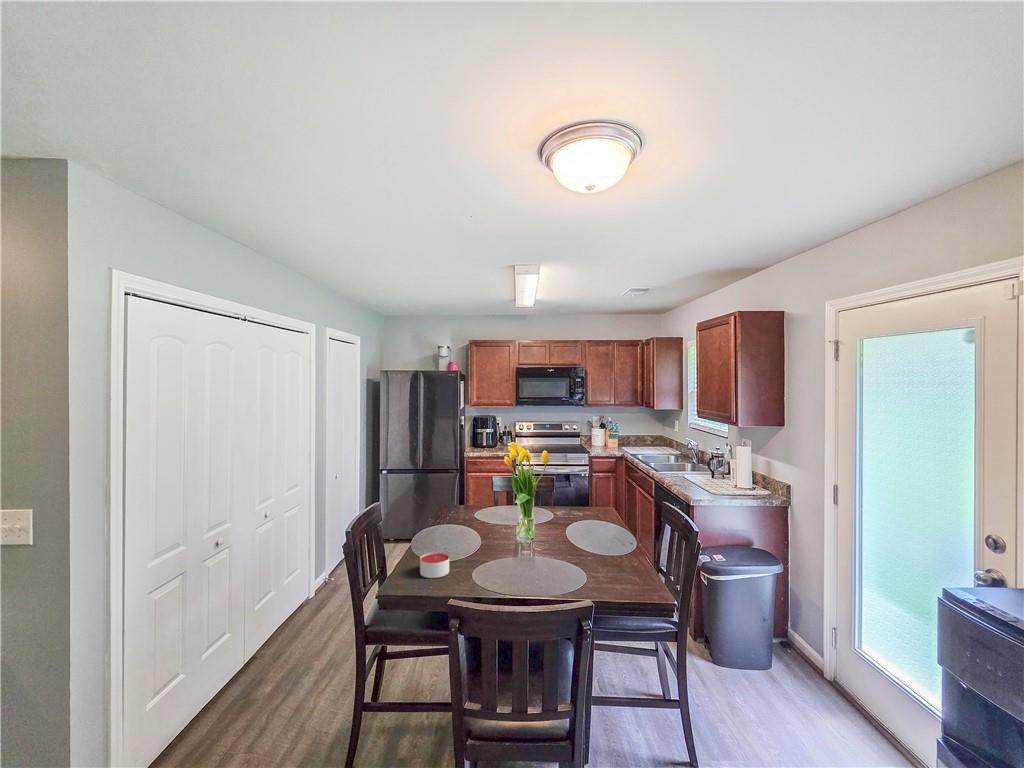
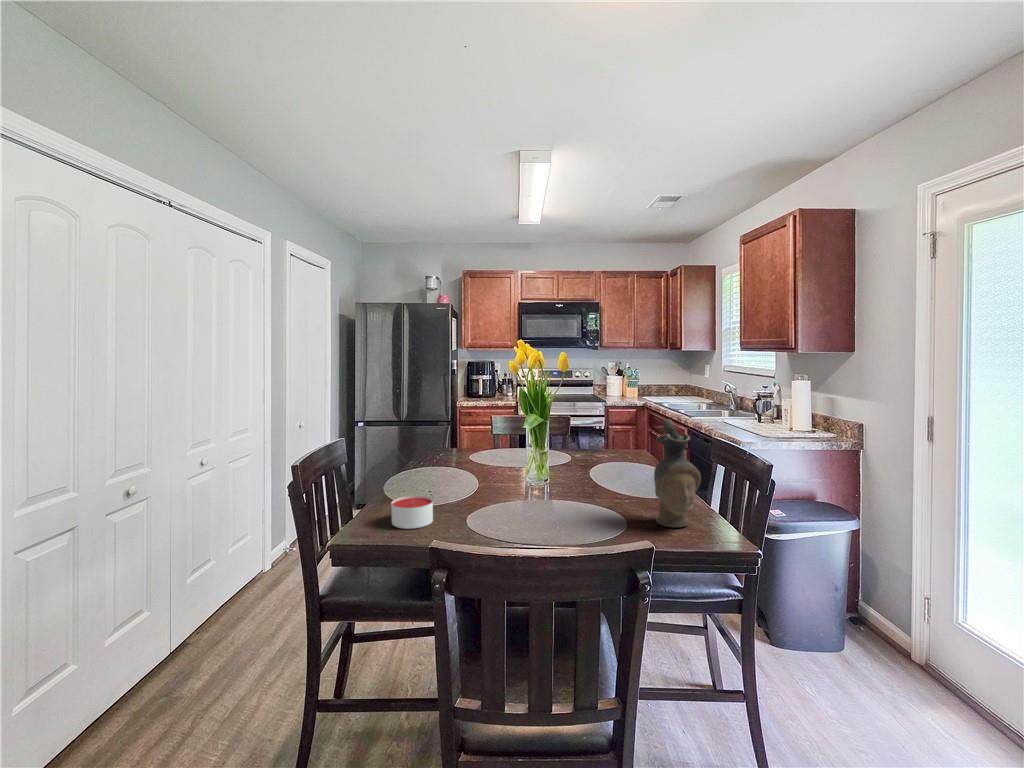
ceramic pitcher: none [607,497,638,577] -> present [654,419,701,527]

